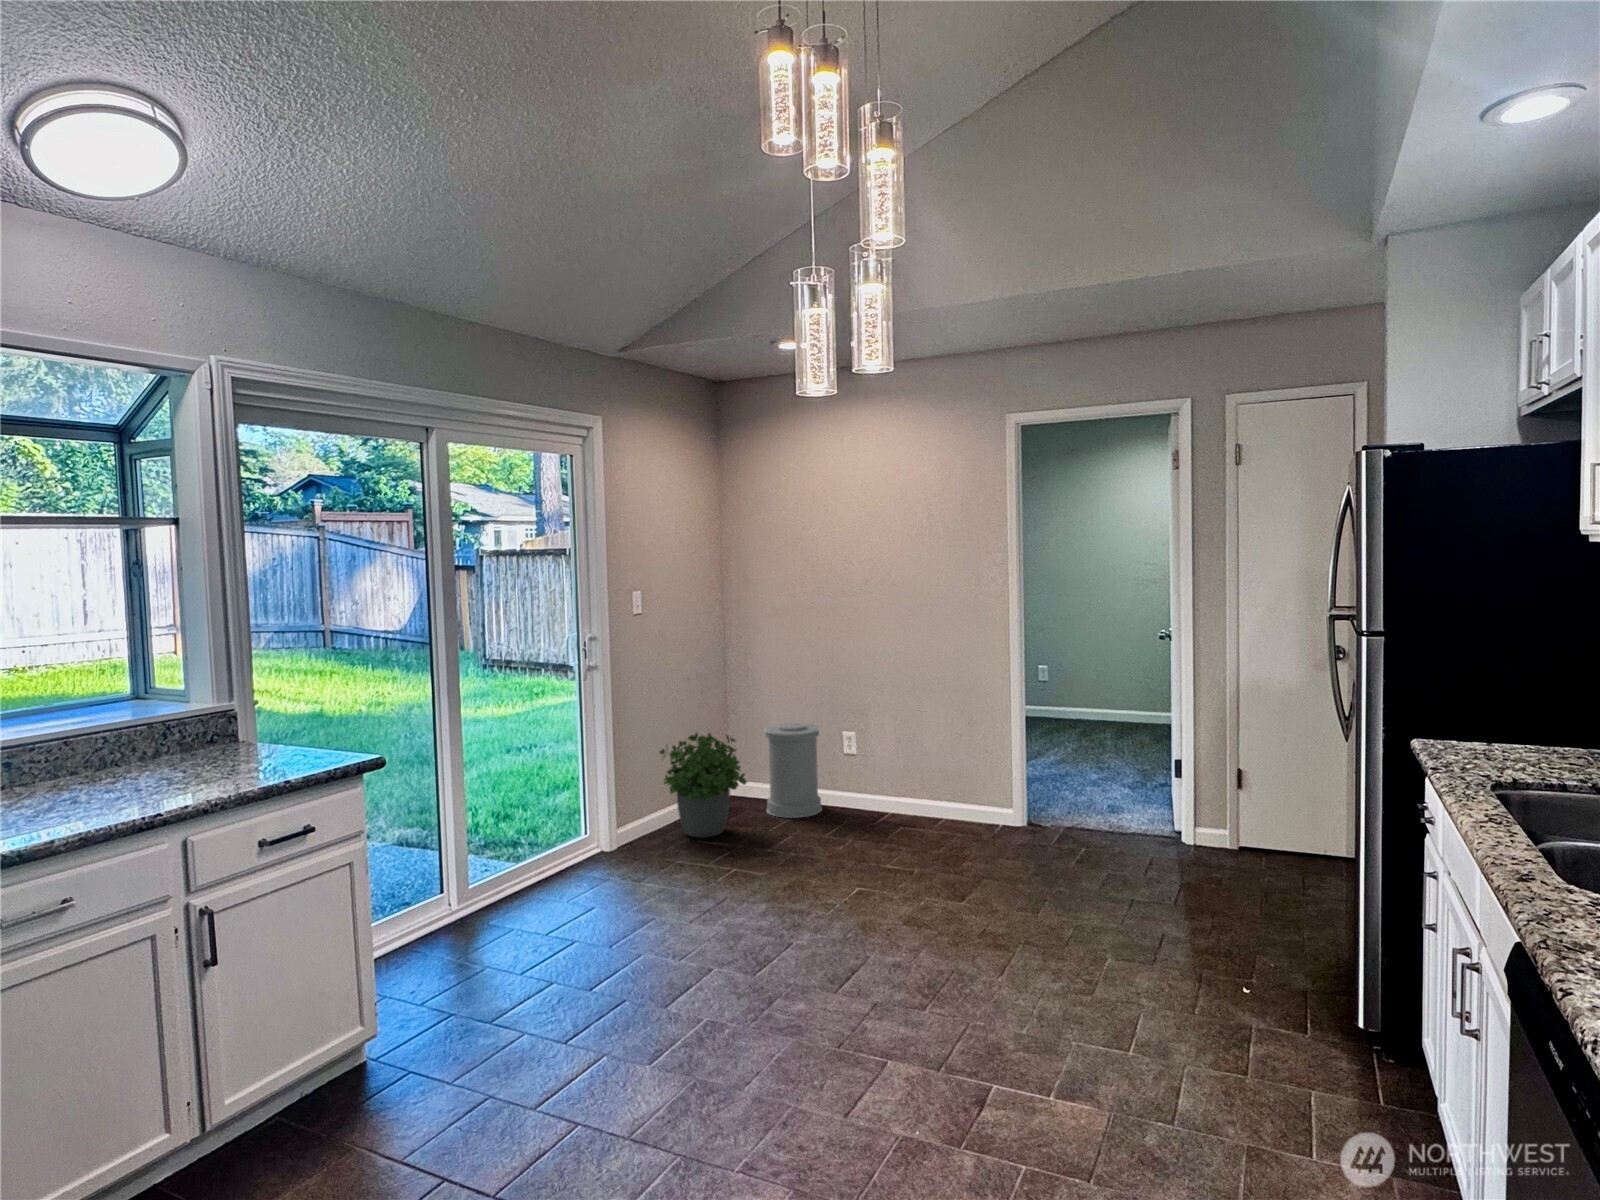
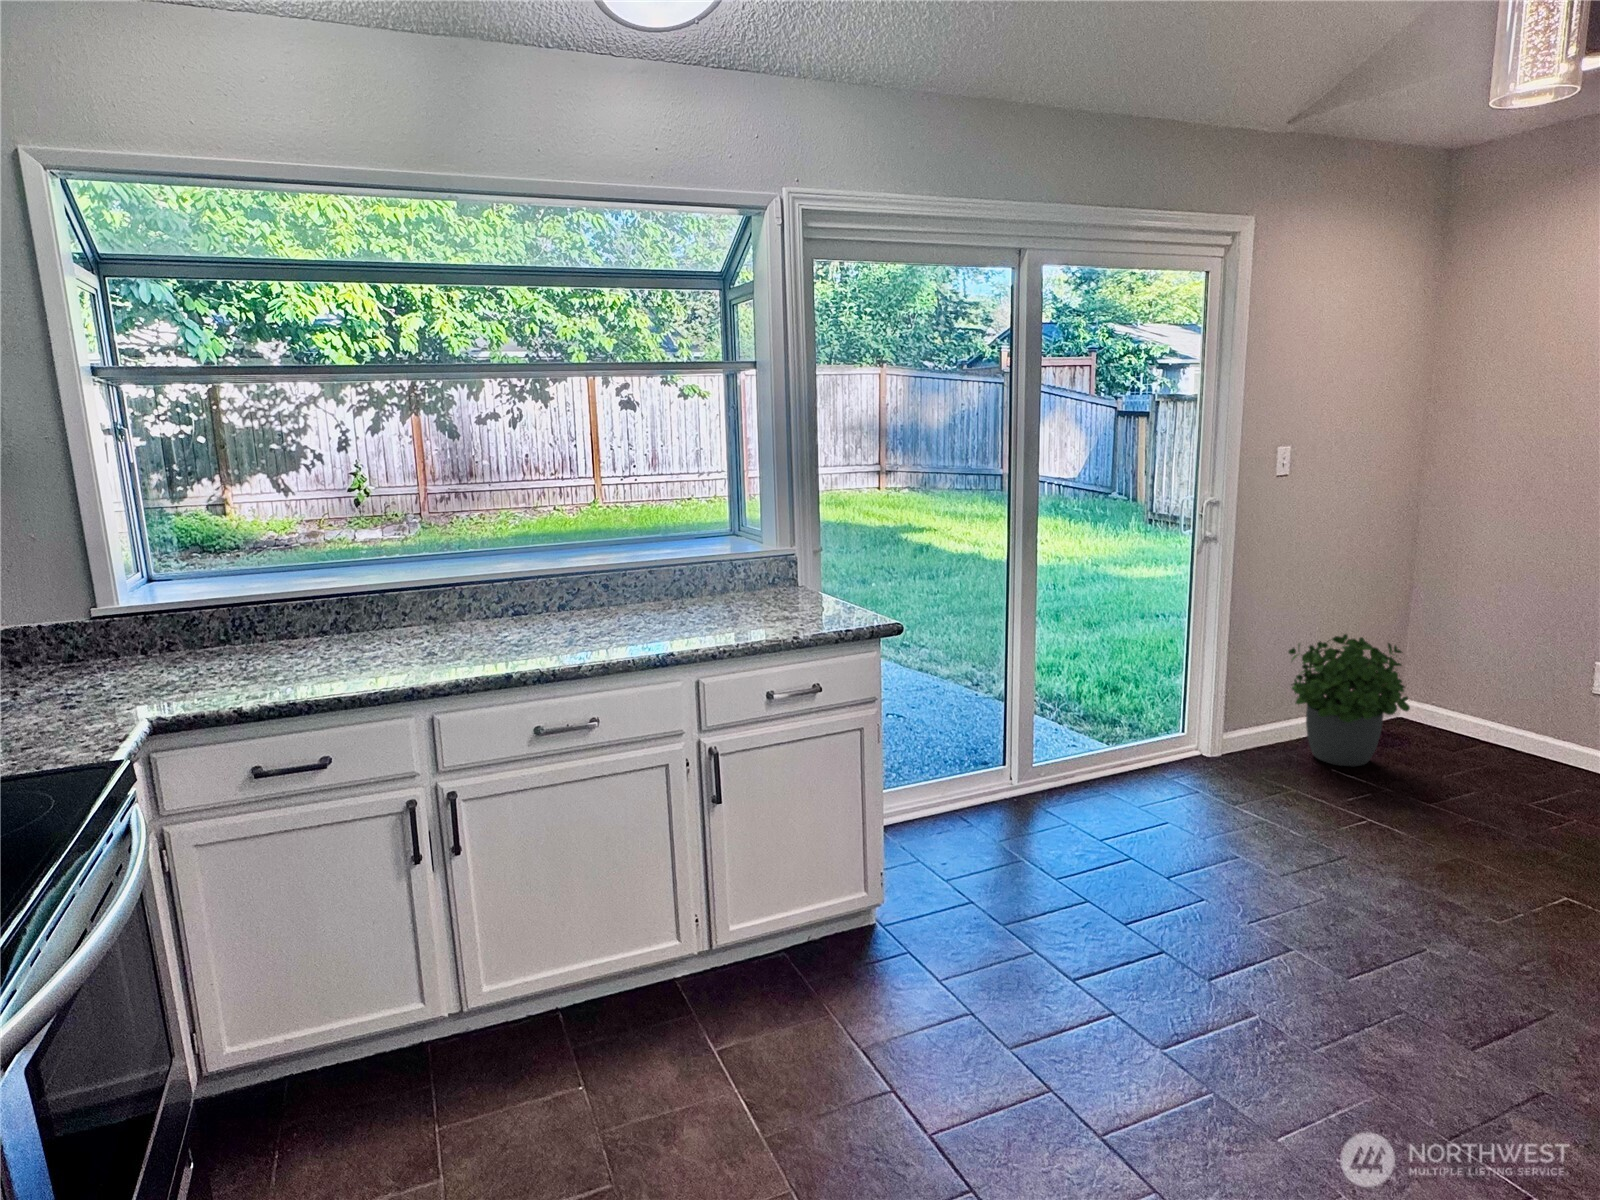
trash can: present [765,723,822,818] -> none [1442,638,1549,769]

